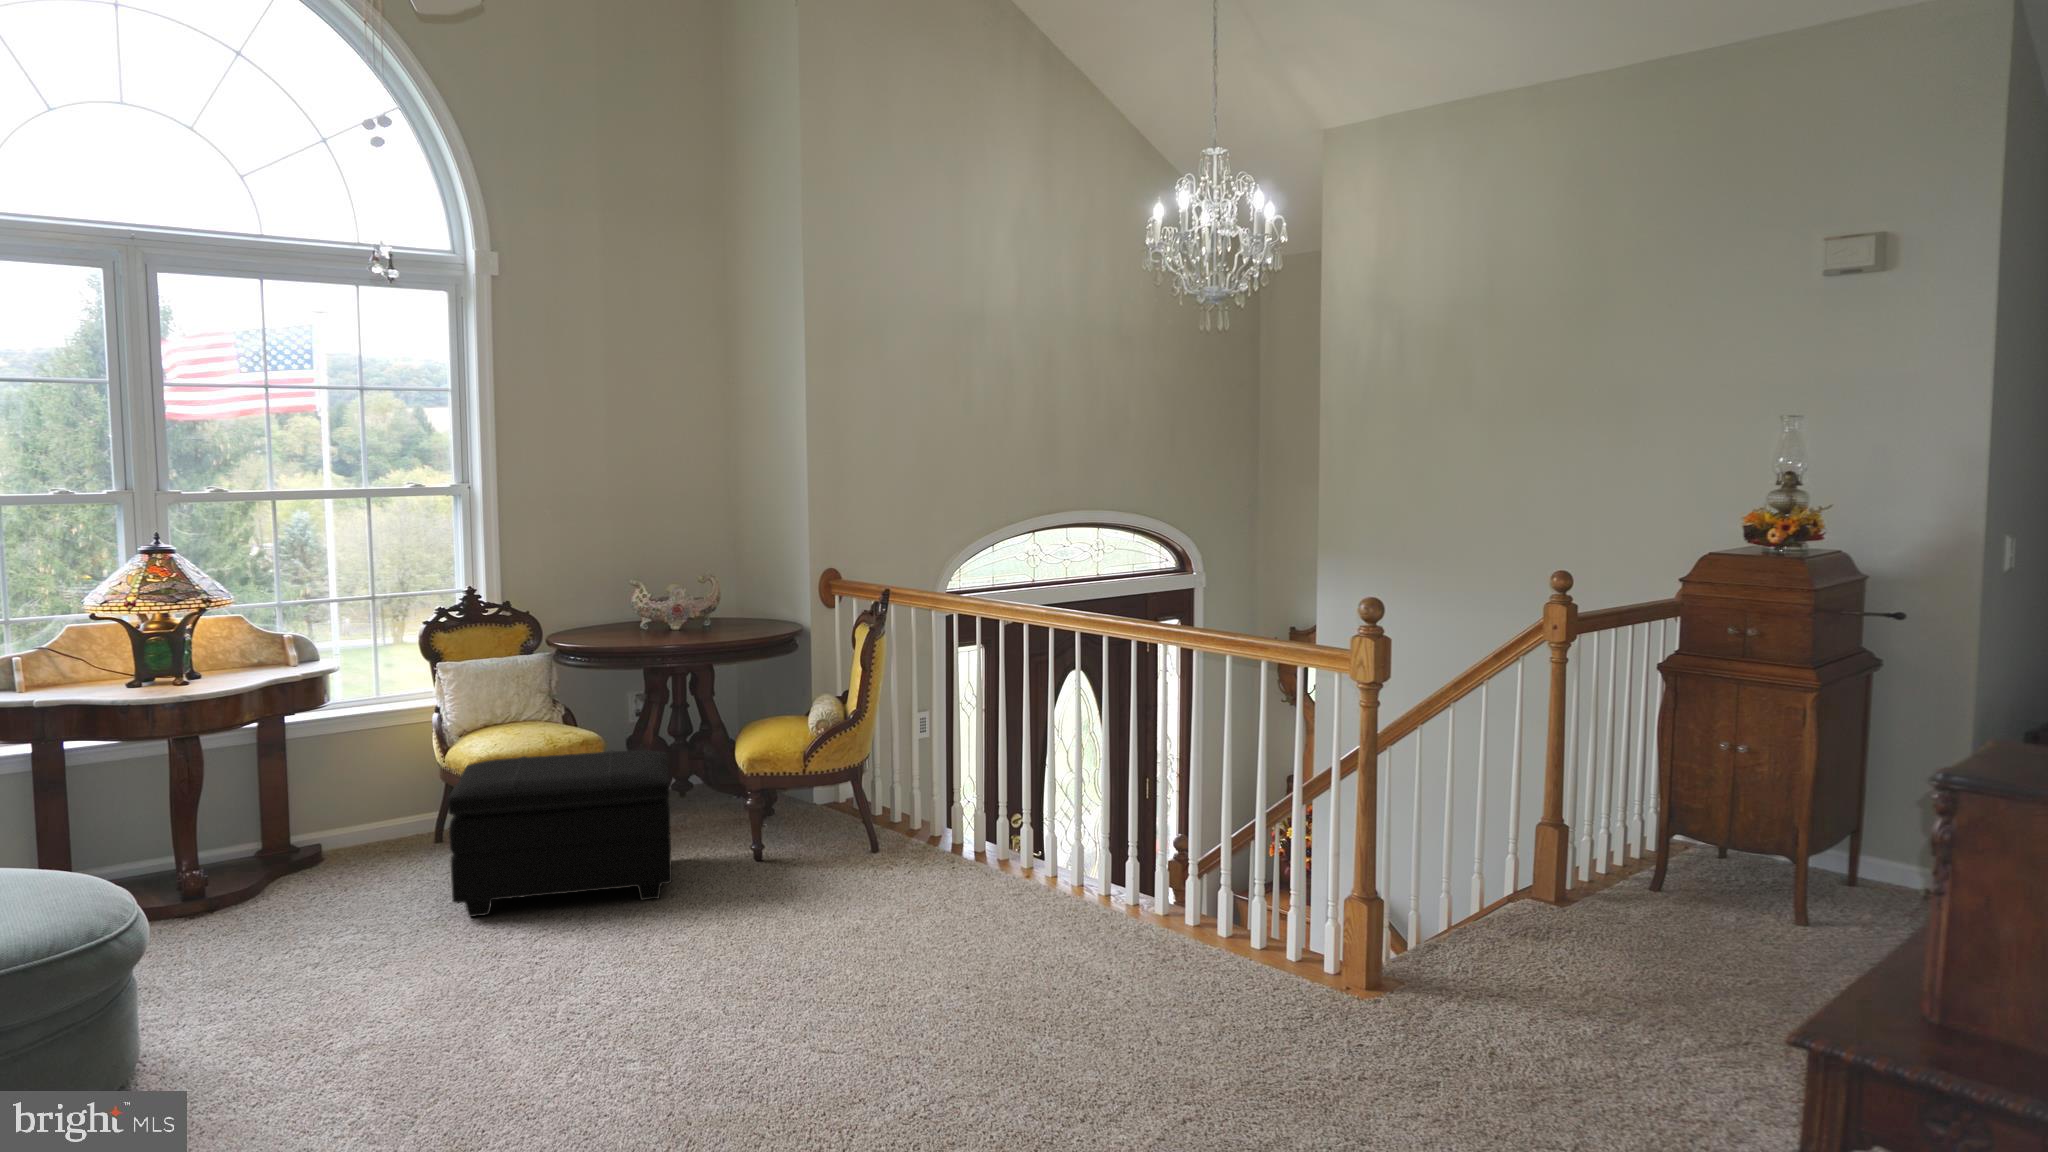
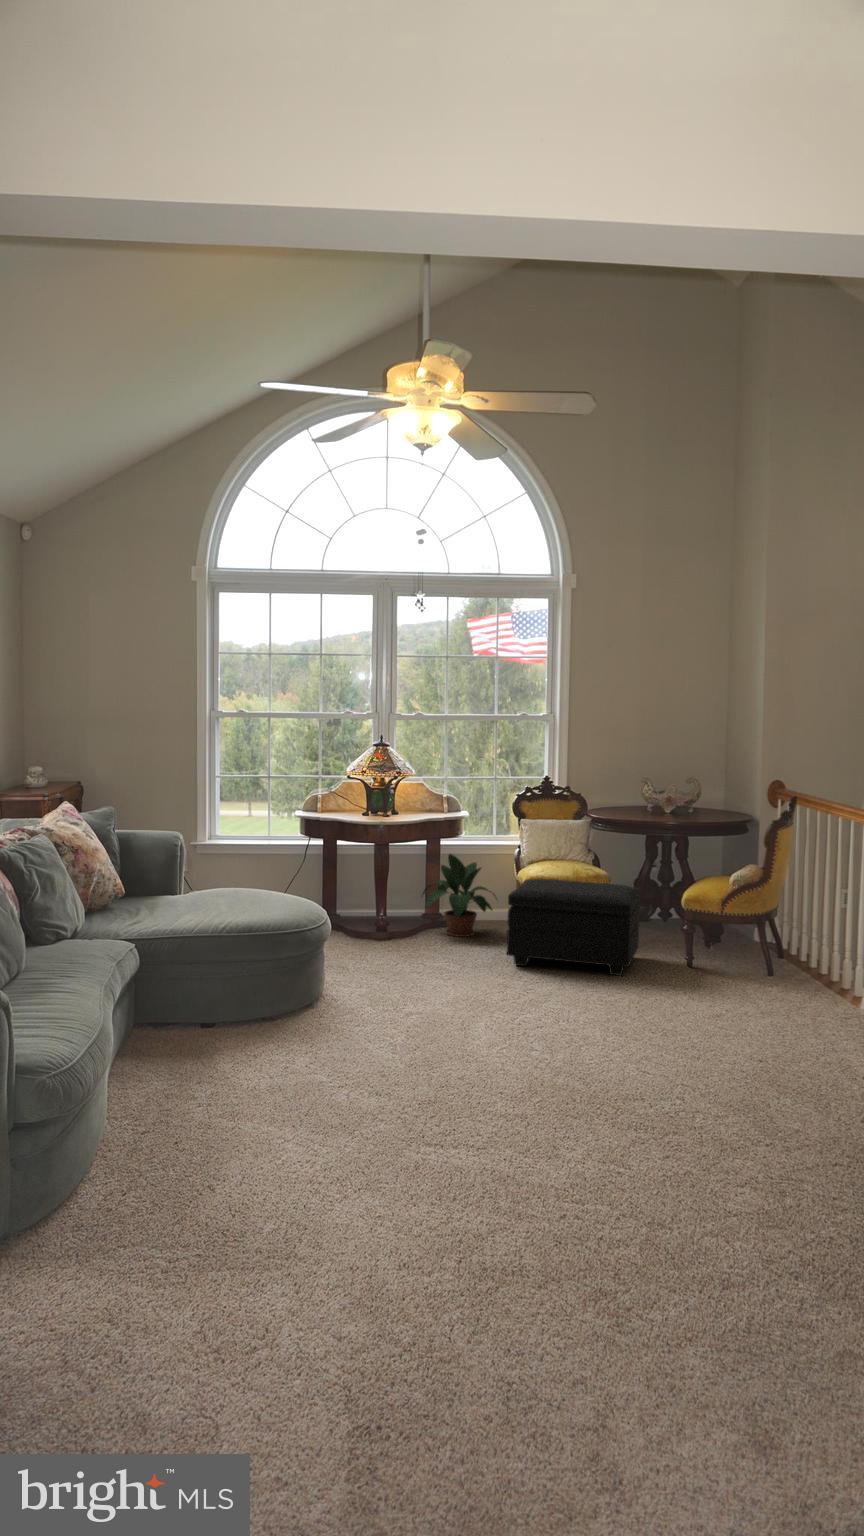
potted plant: none [257,738,409,881] -> present [423,854,495,937]

